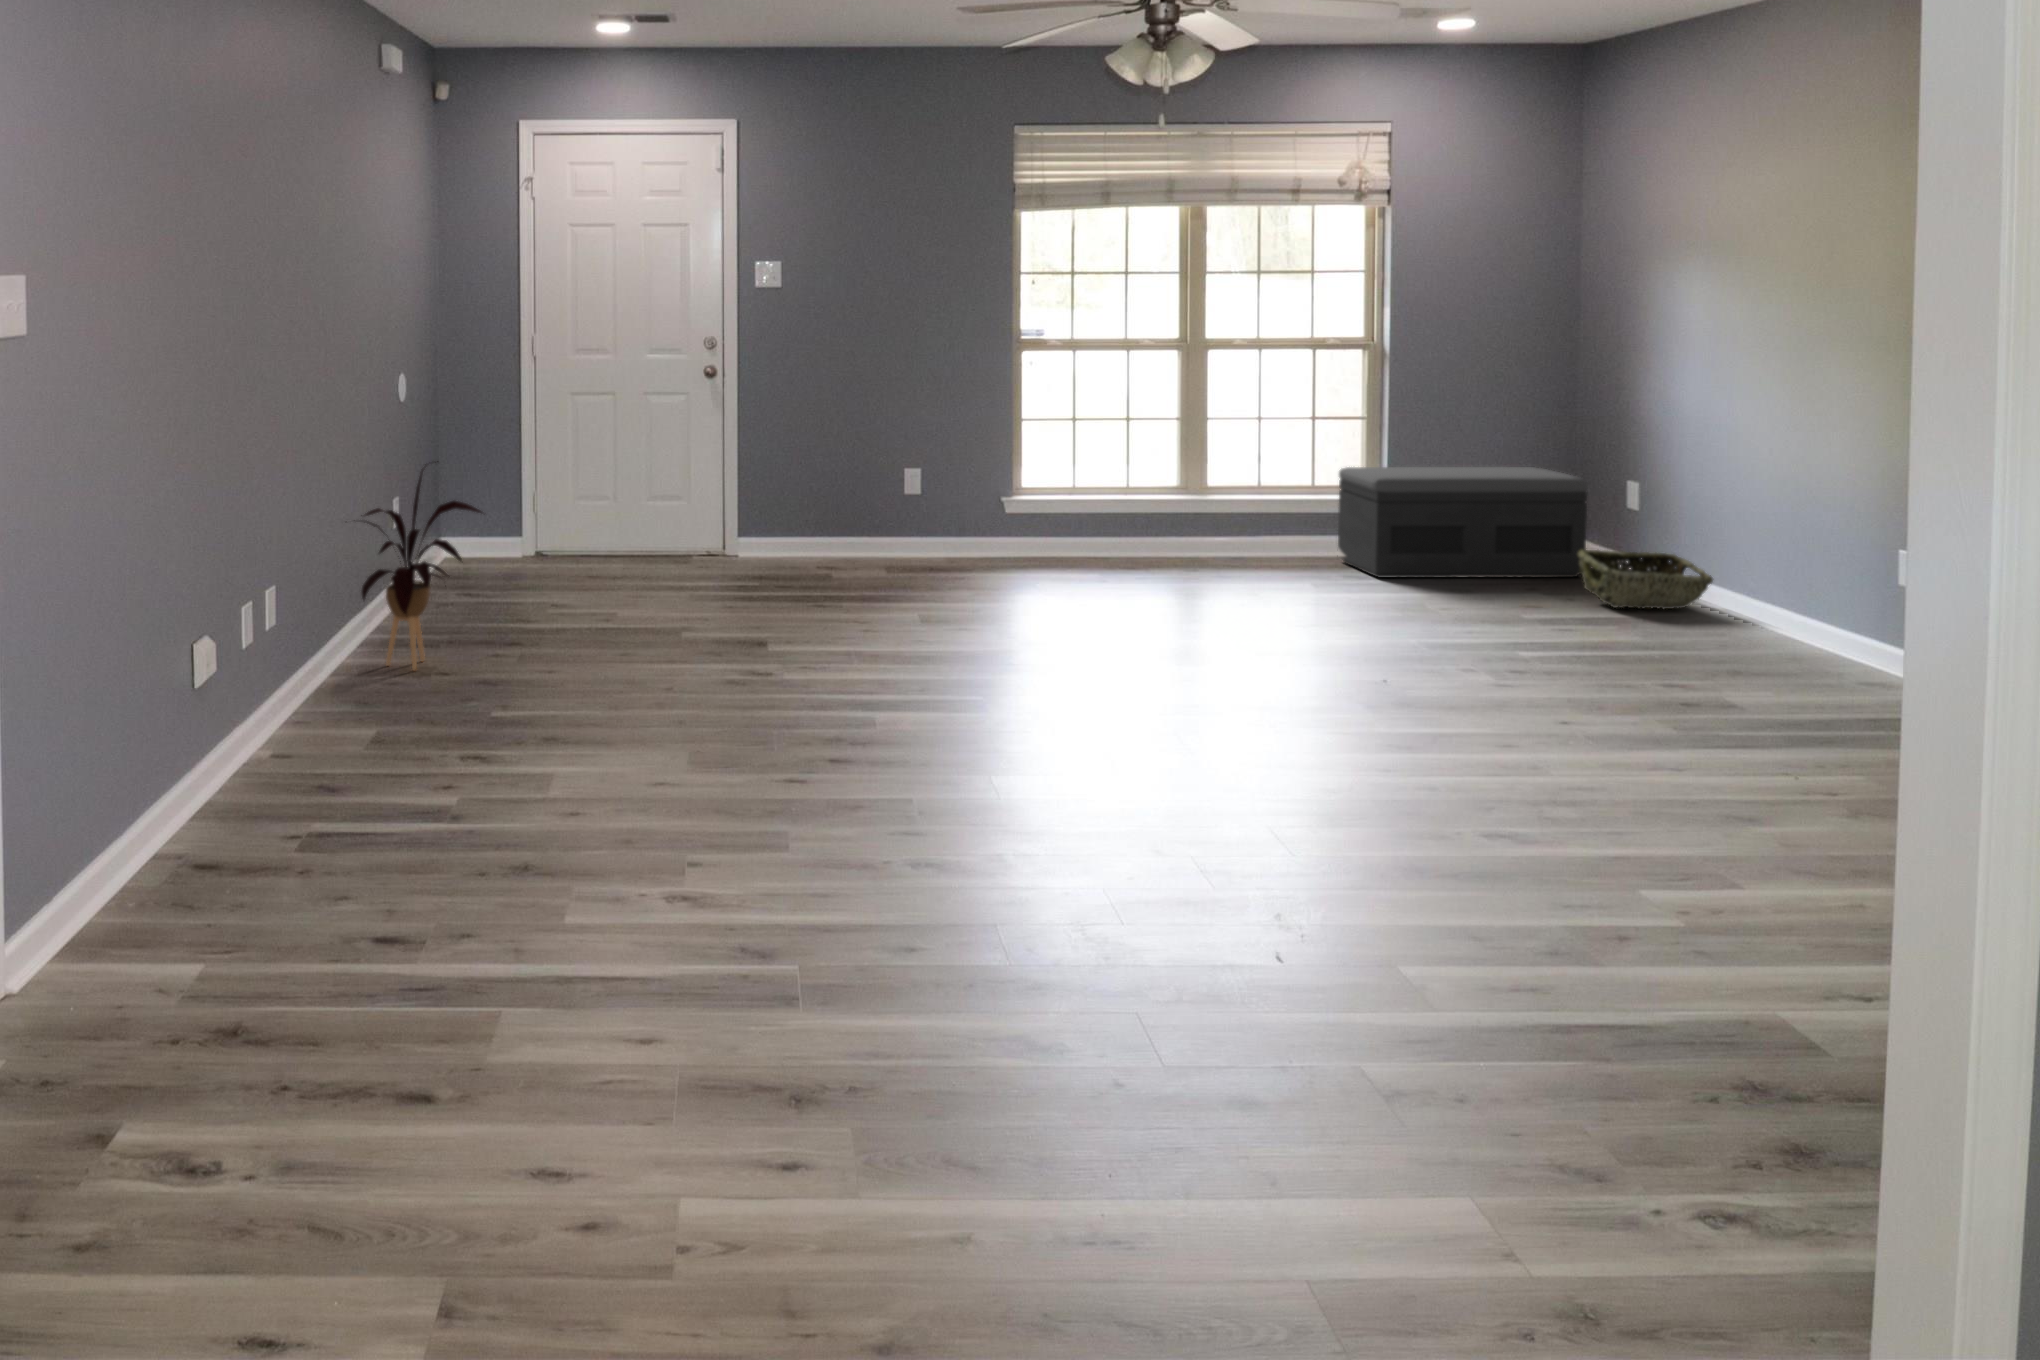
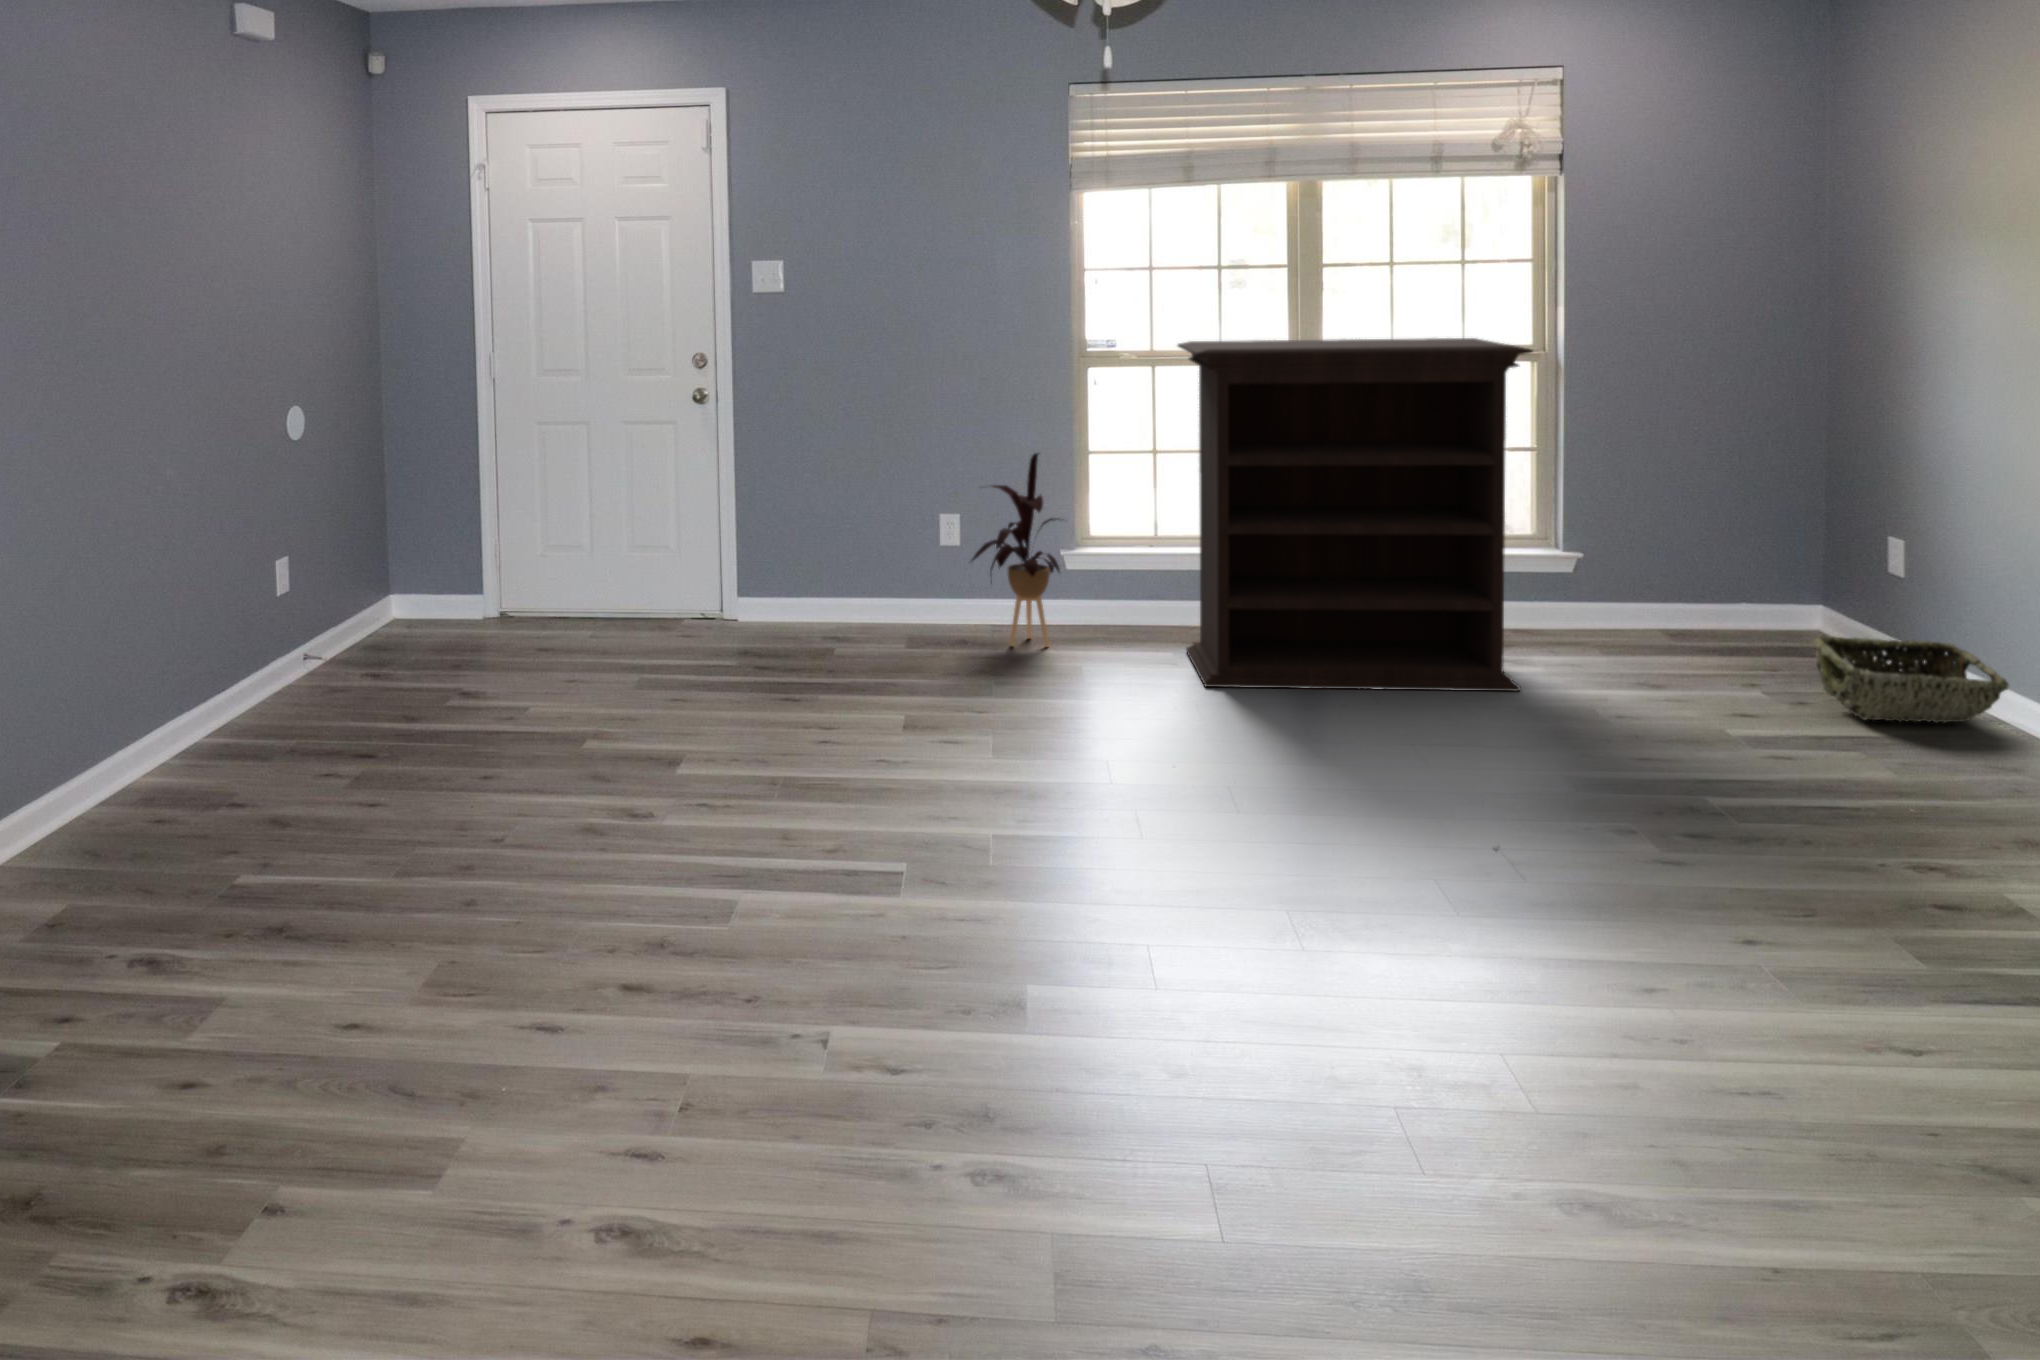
bookshelf: none [1104,329,1380,595] -> present [1178,338,1533,691]
house plant: present [361,461,482,670] -> present [971,453,1060,647]
storage bench: present [1338,467,1588,578] -> none [1497,513,1833,664]

